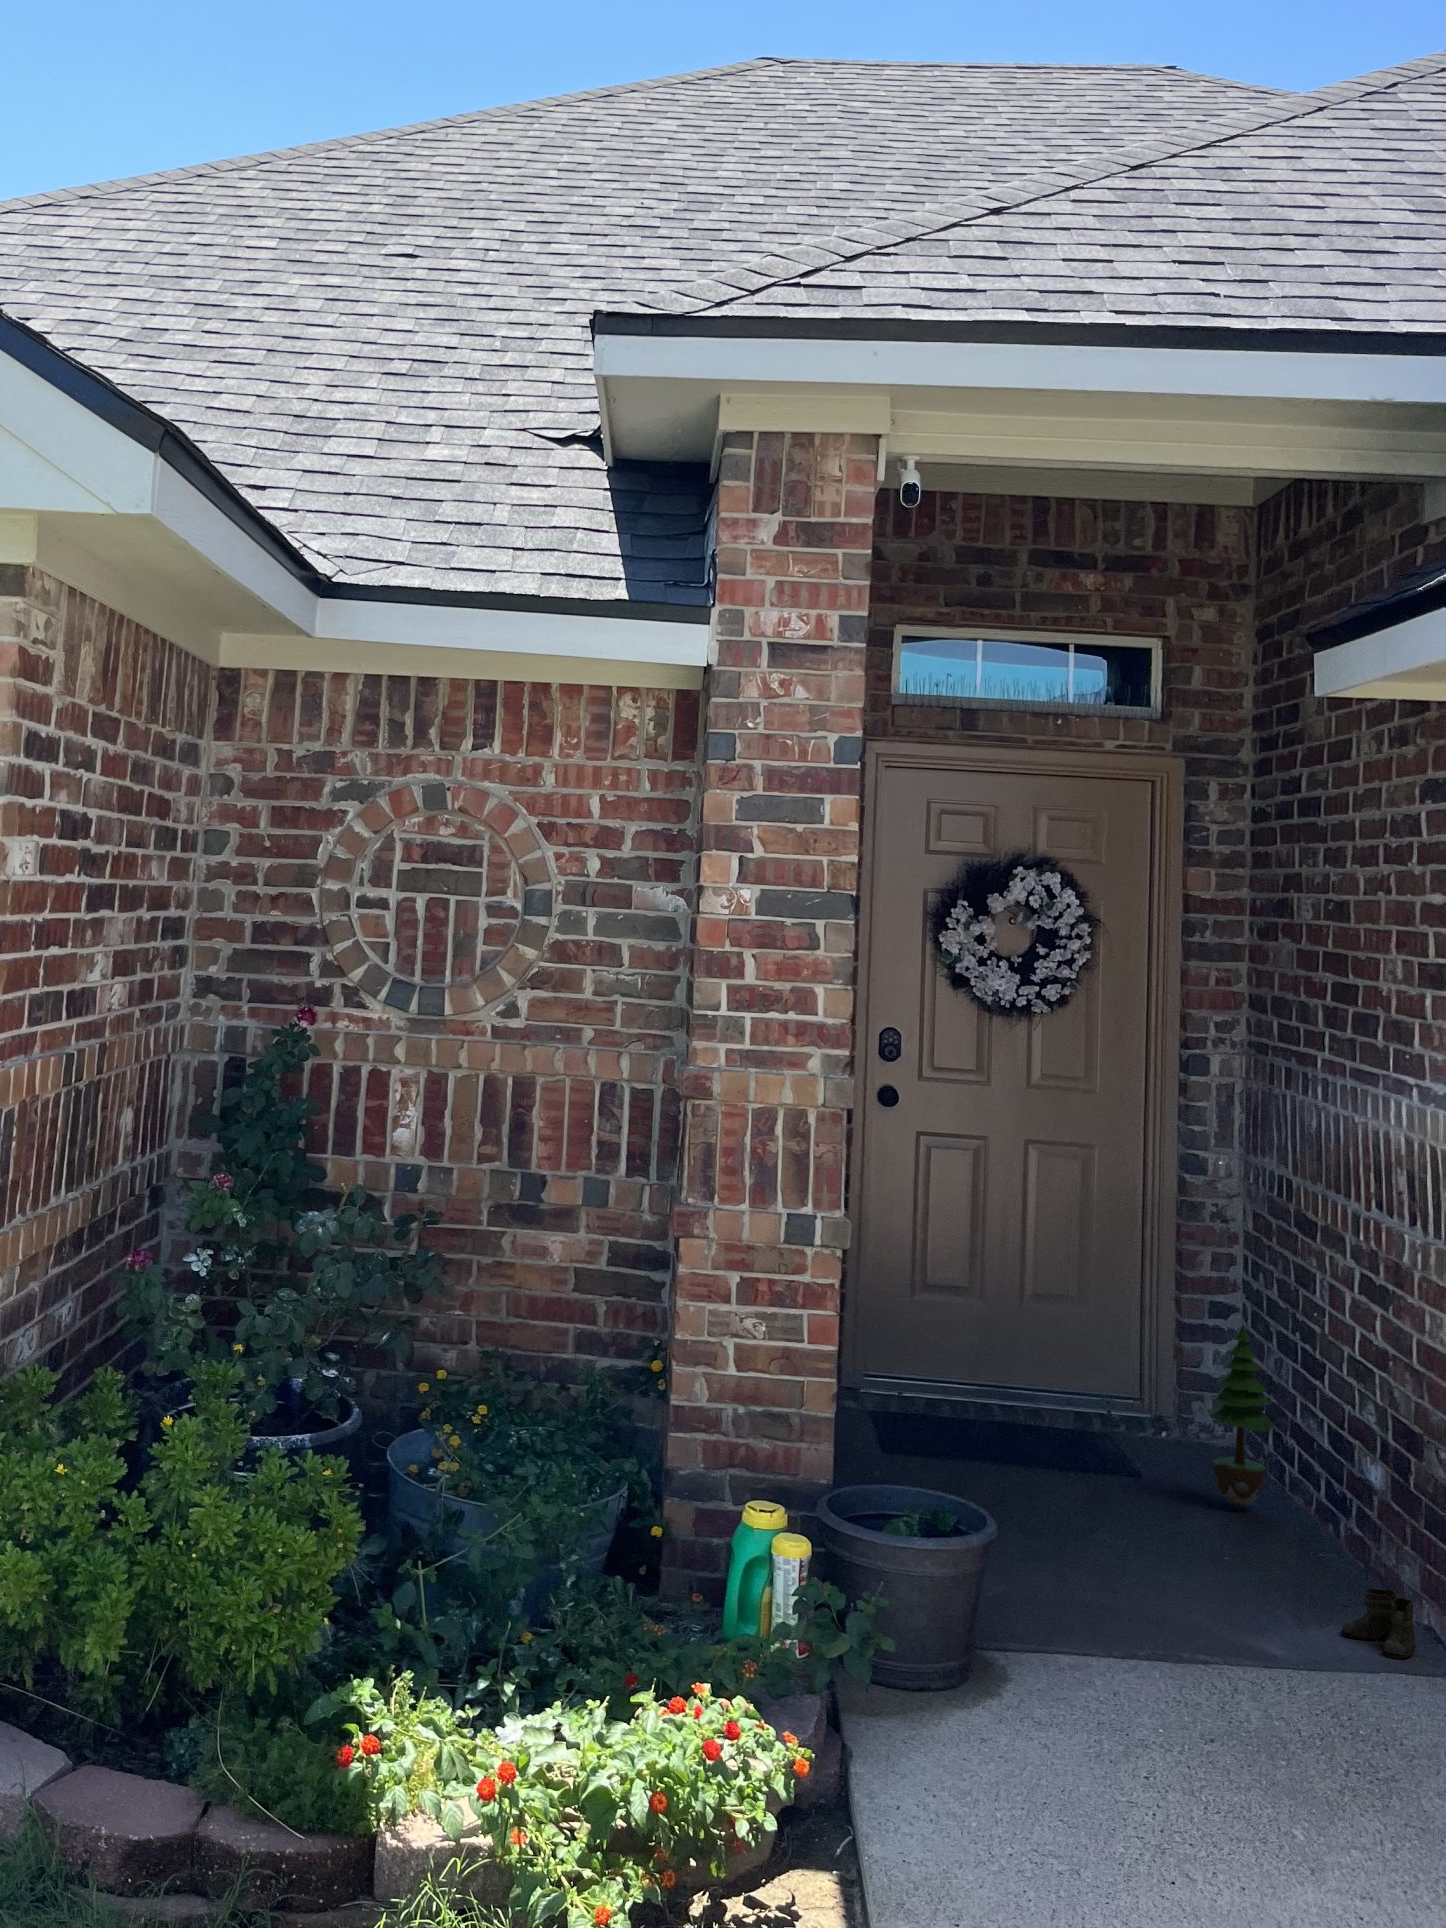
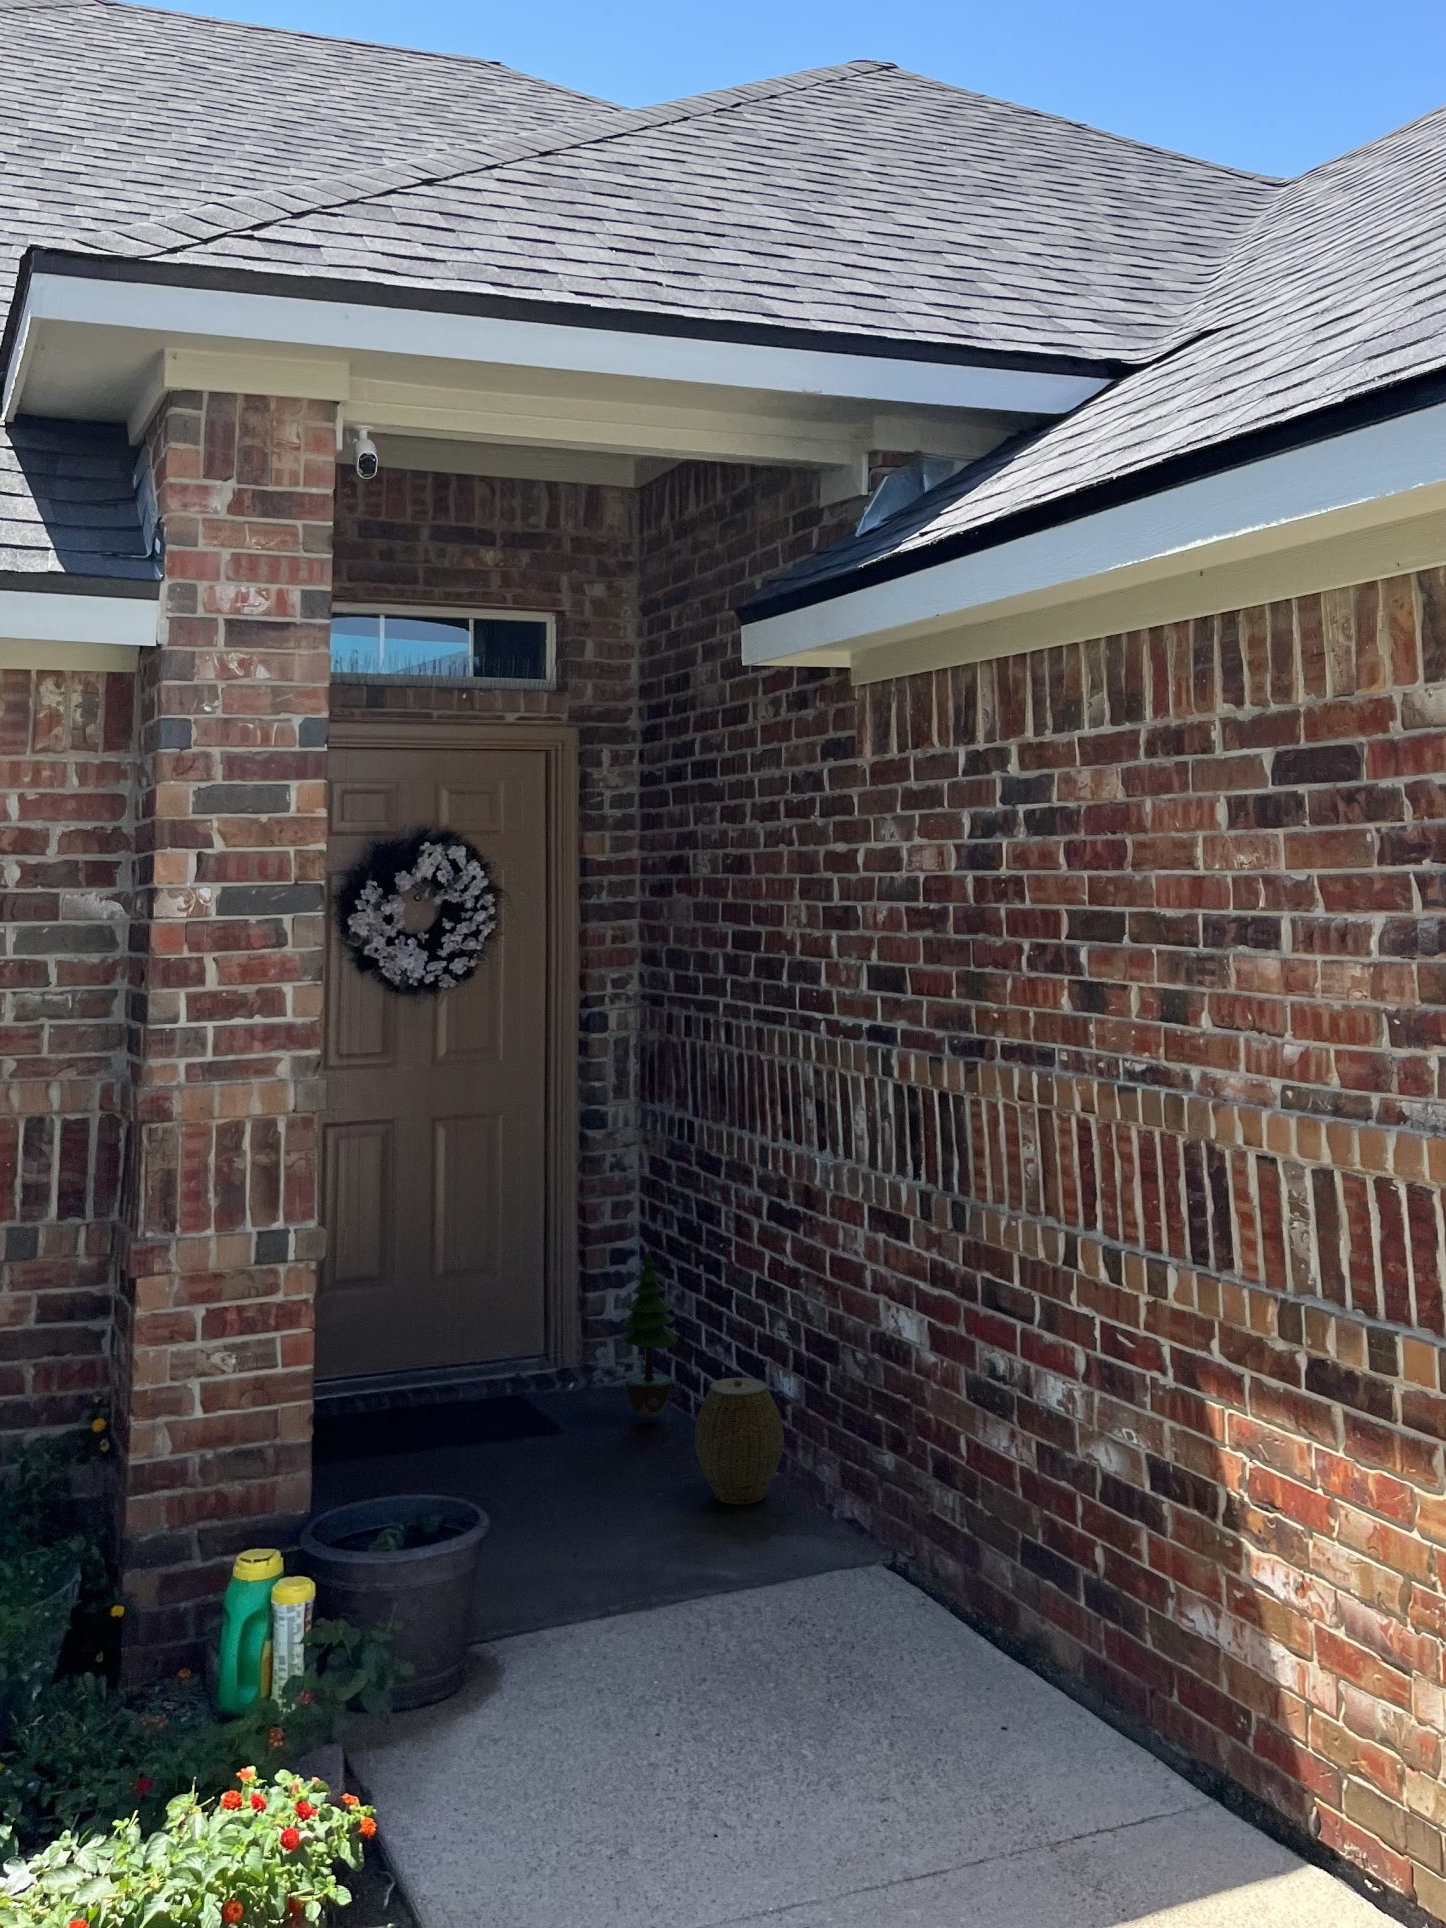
woven basket: none [1260,1462,1363,1595] -> present [695,1378,784,1504]
boots: present [1341,1589,1423,1659] -> none [787,1490,867,1560]

